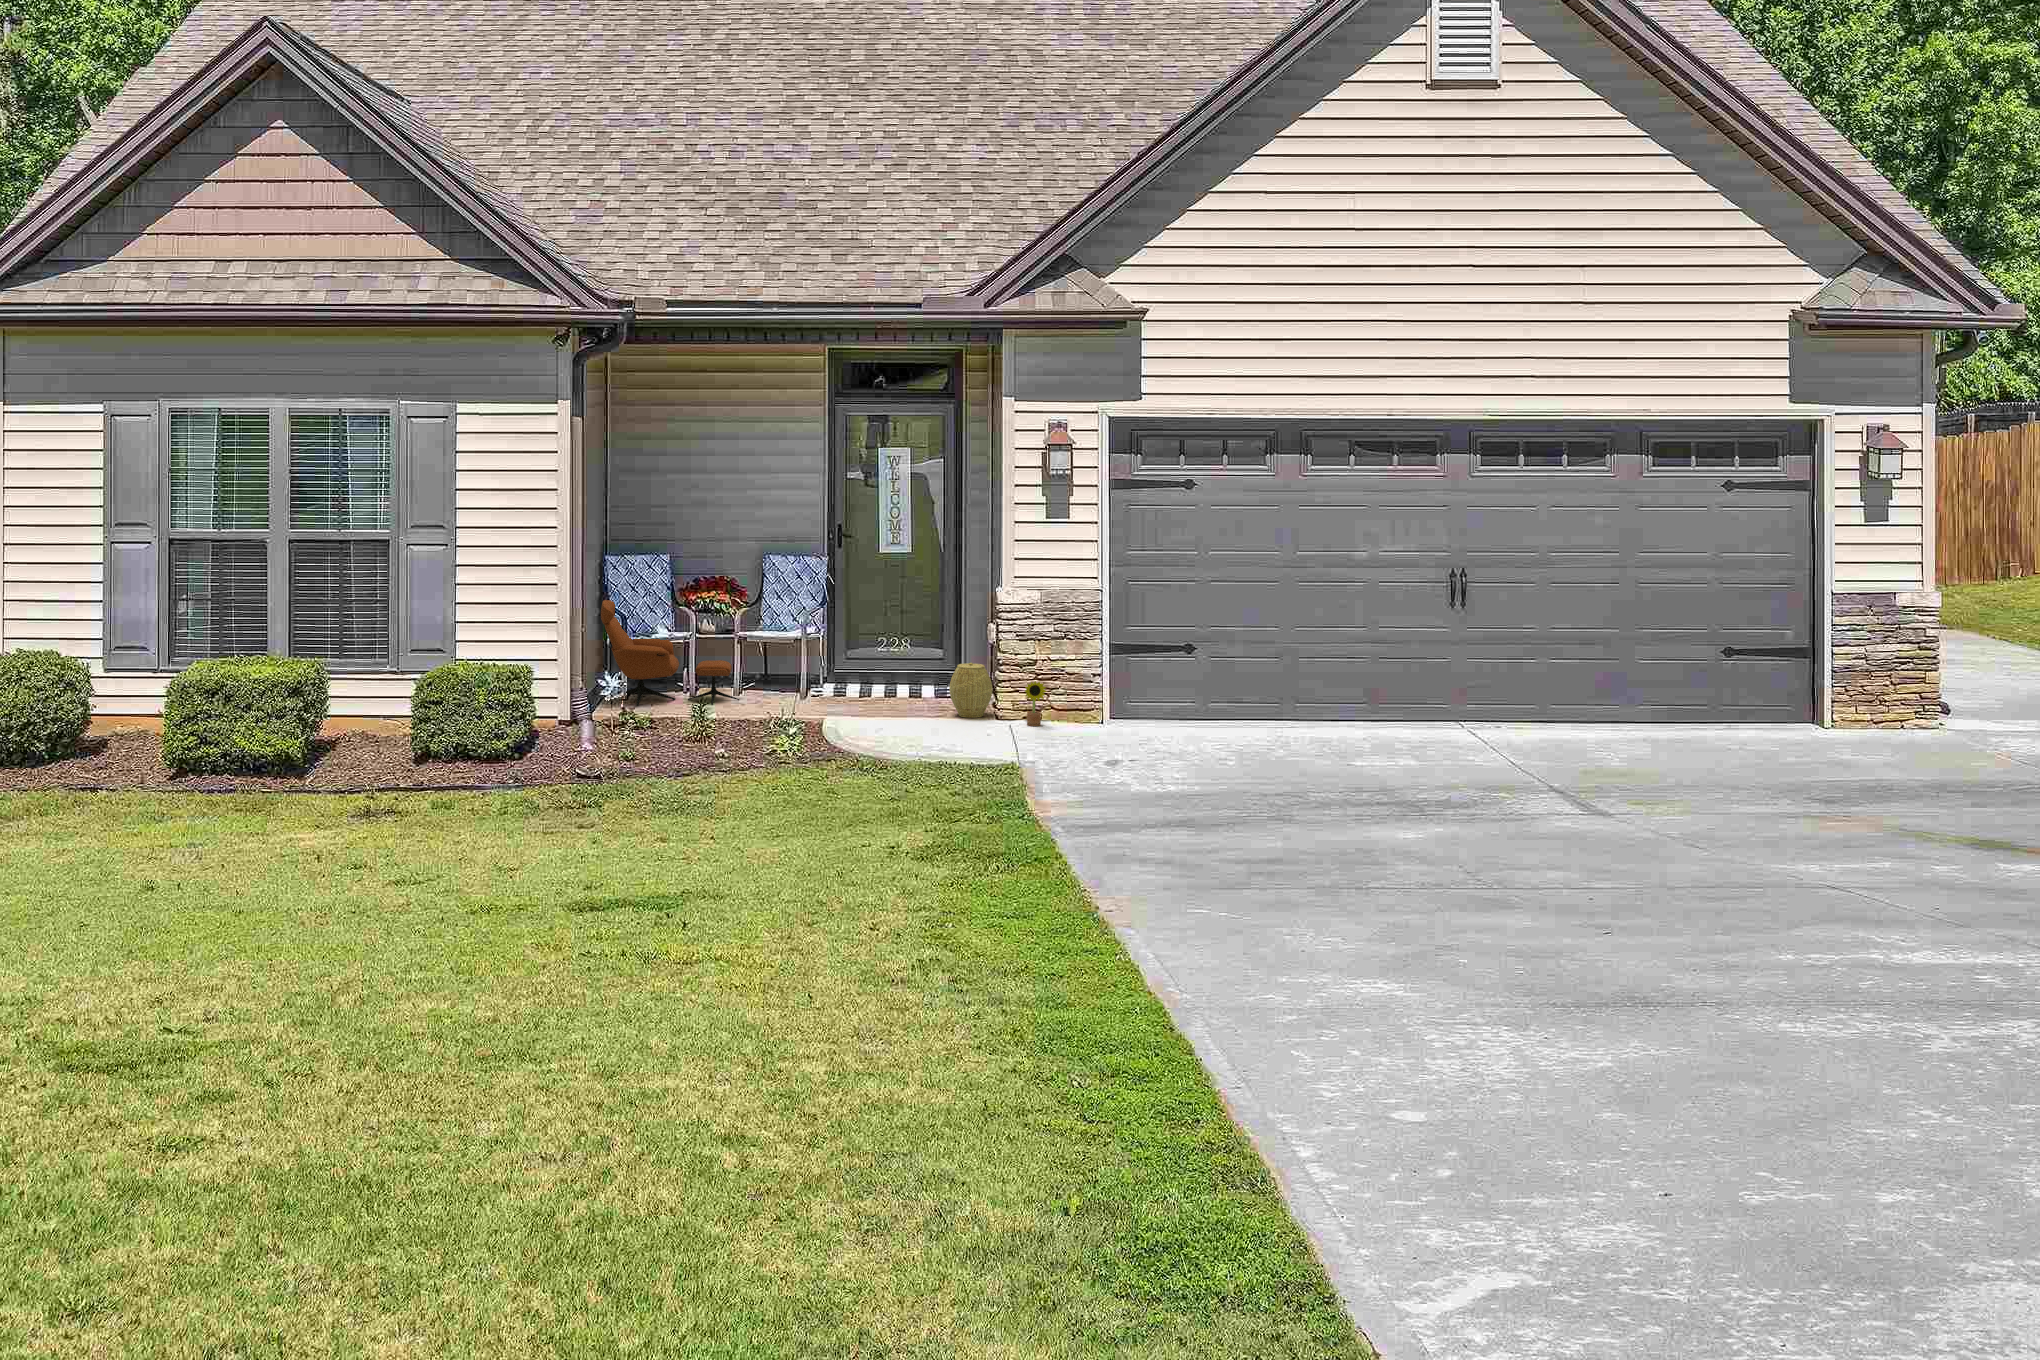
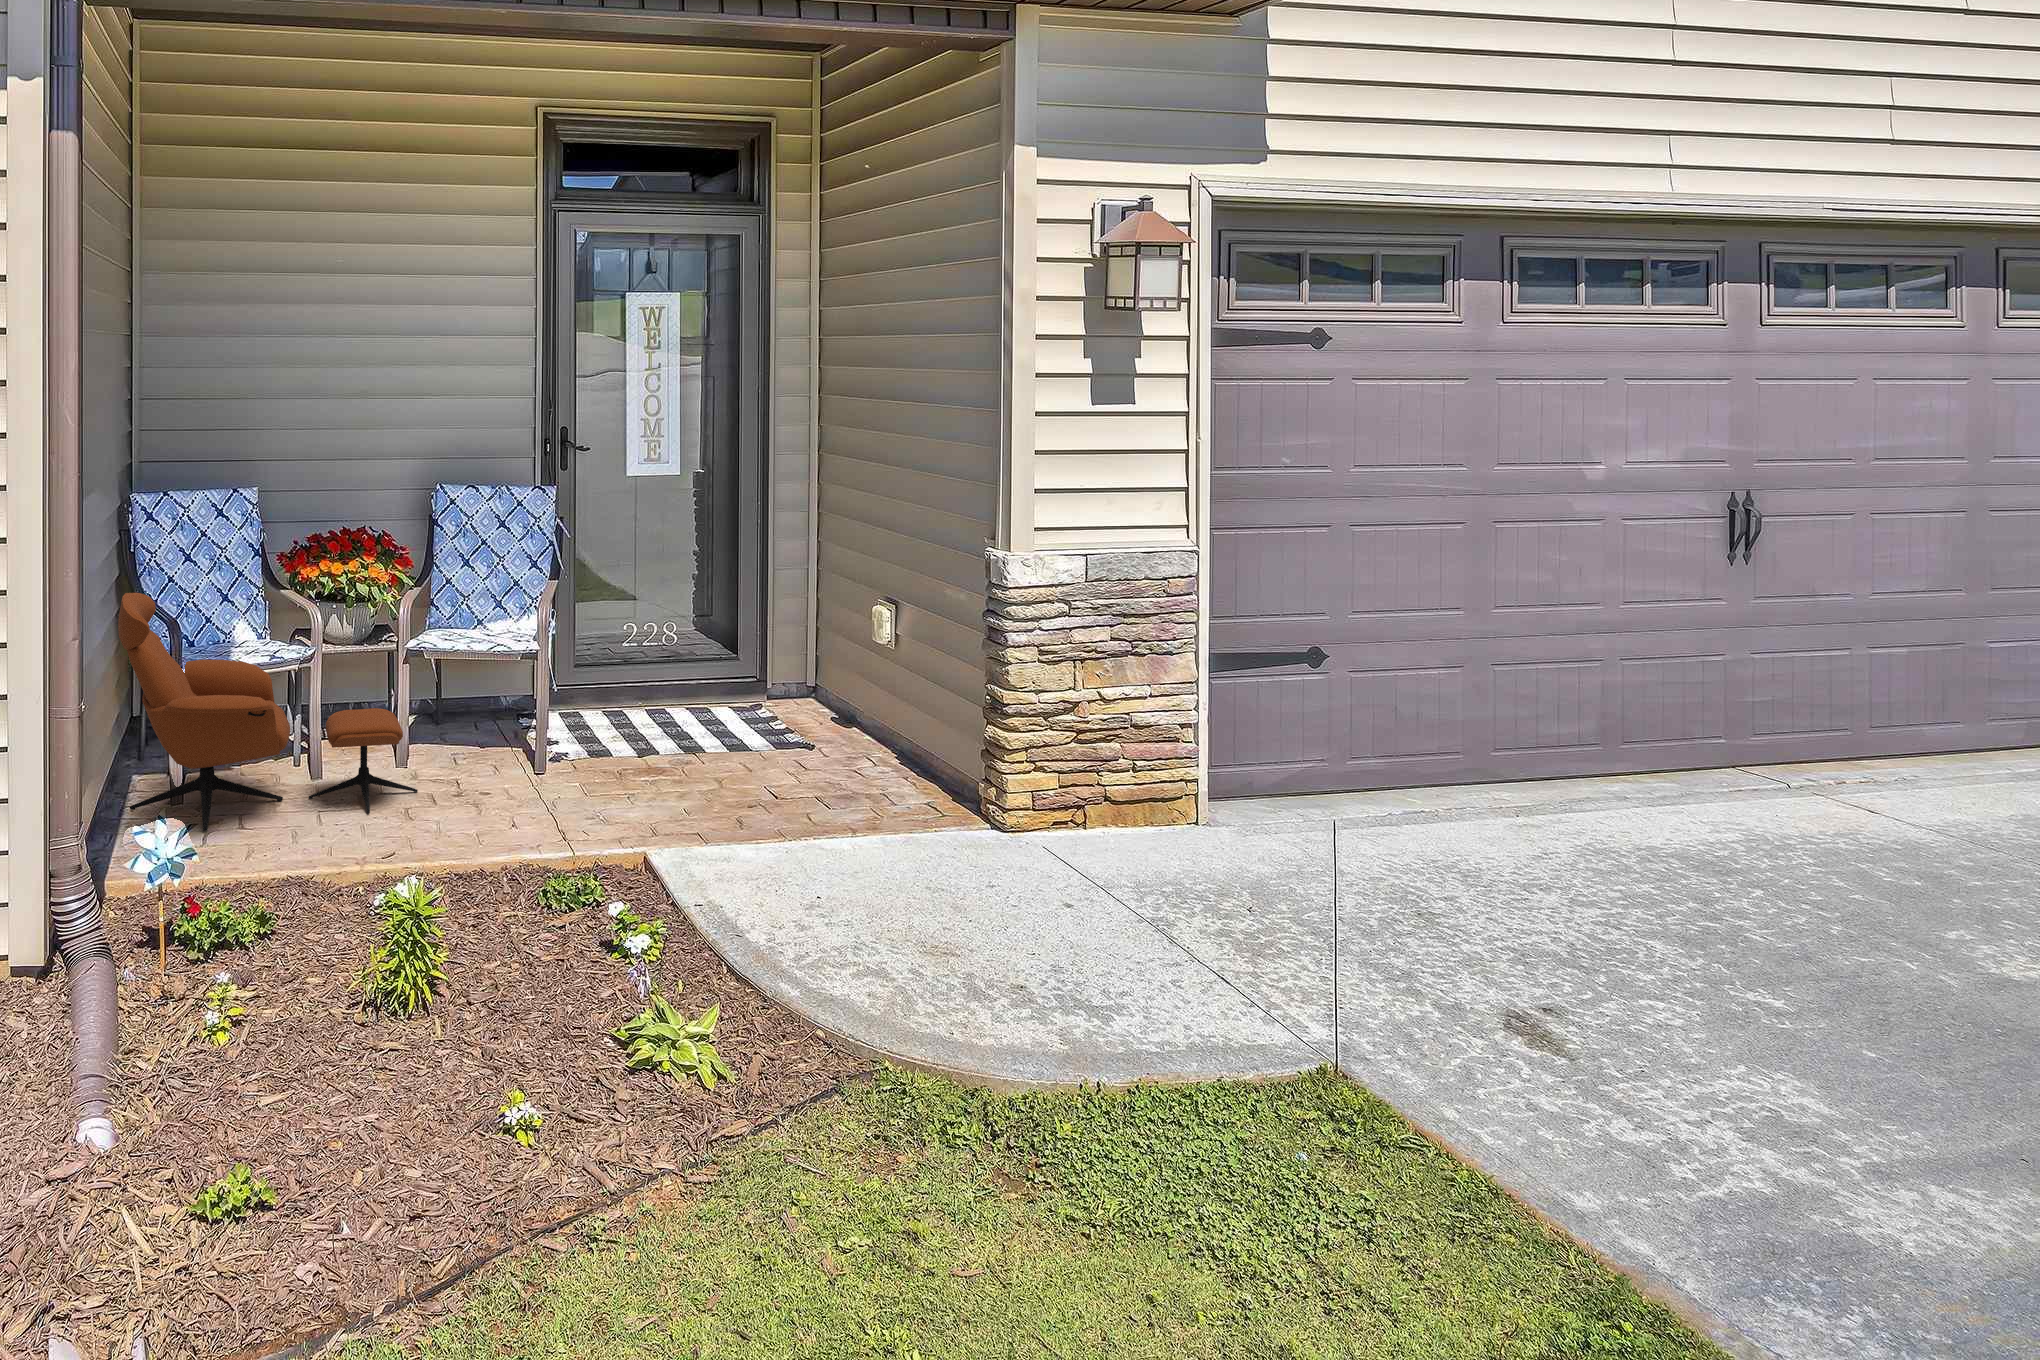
woven basket: present [949,663,992,718] -> none [876,703,967,822]
decorative plant: present [1025,681,1047,726] -> none [1068,749,1123,844]

